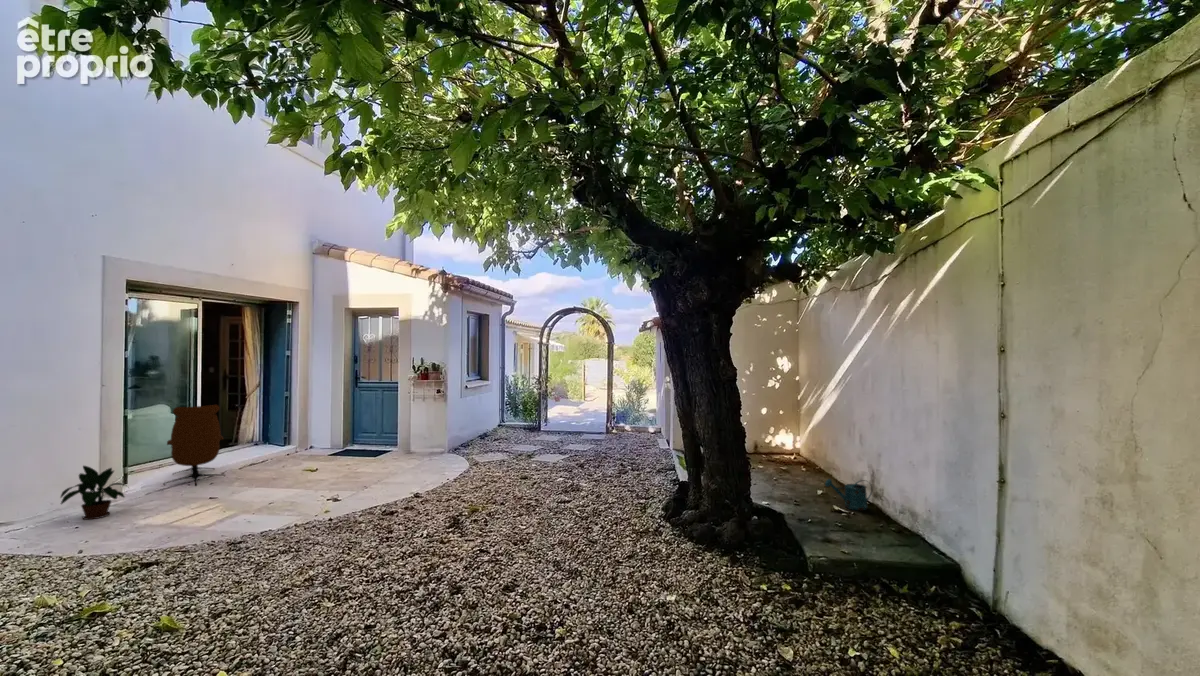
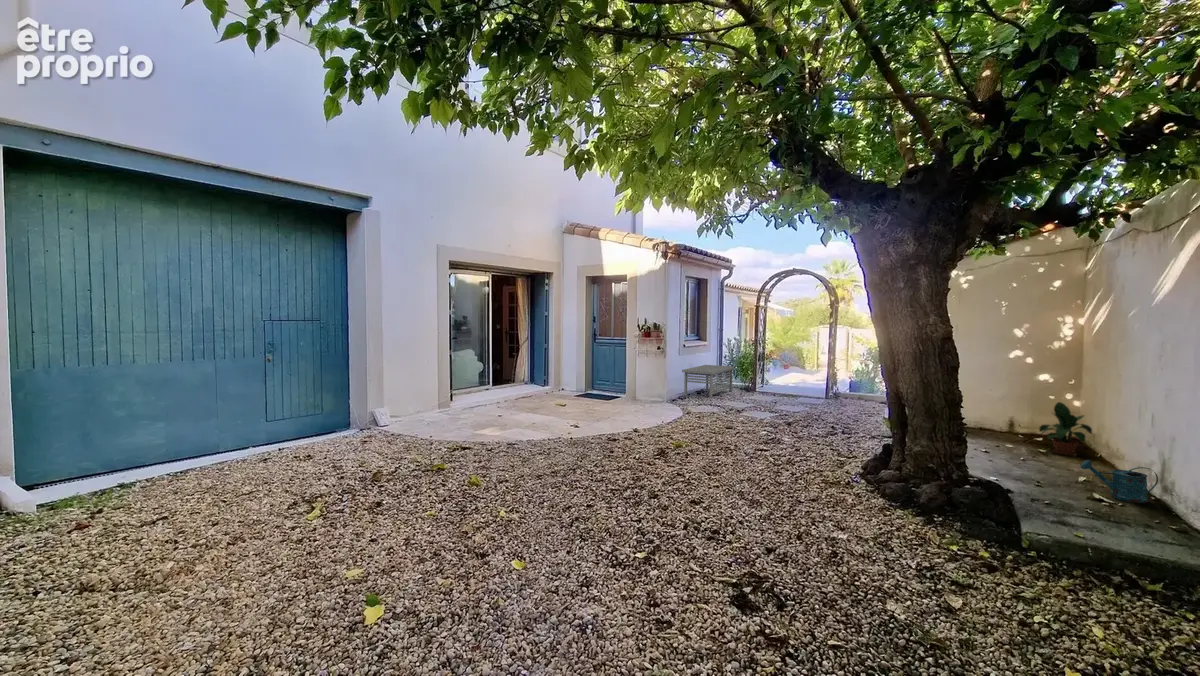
lounge chair: present [164,405,225,486] -> none [473,350,508,407]
storage bench: none [465,406,520,444] -> present [682,365,734,399]
potted plant: present [61,466,127,520] -> present [1040,402,1092,455]

